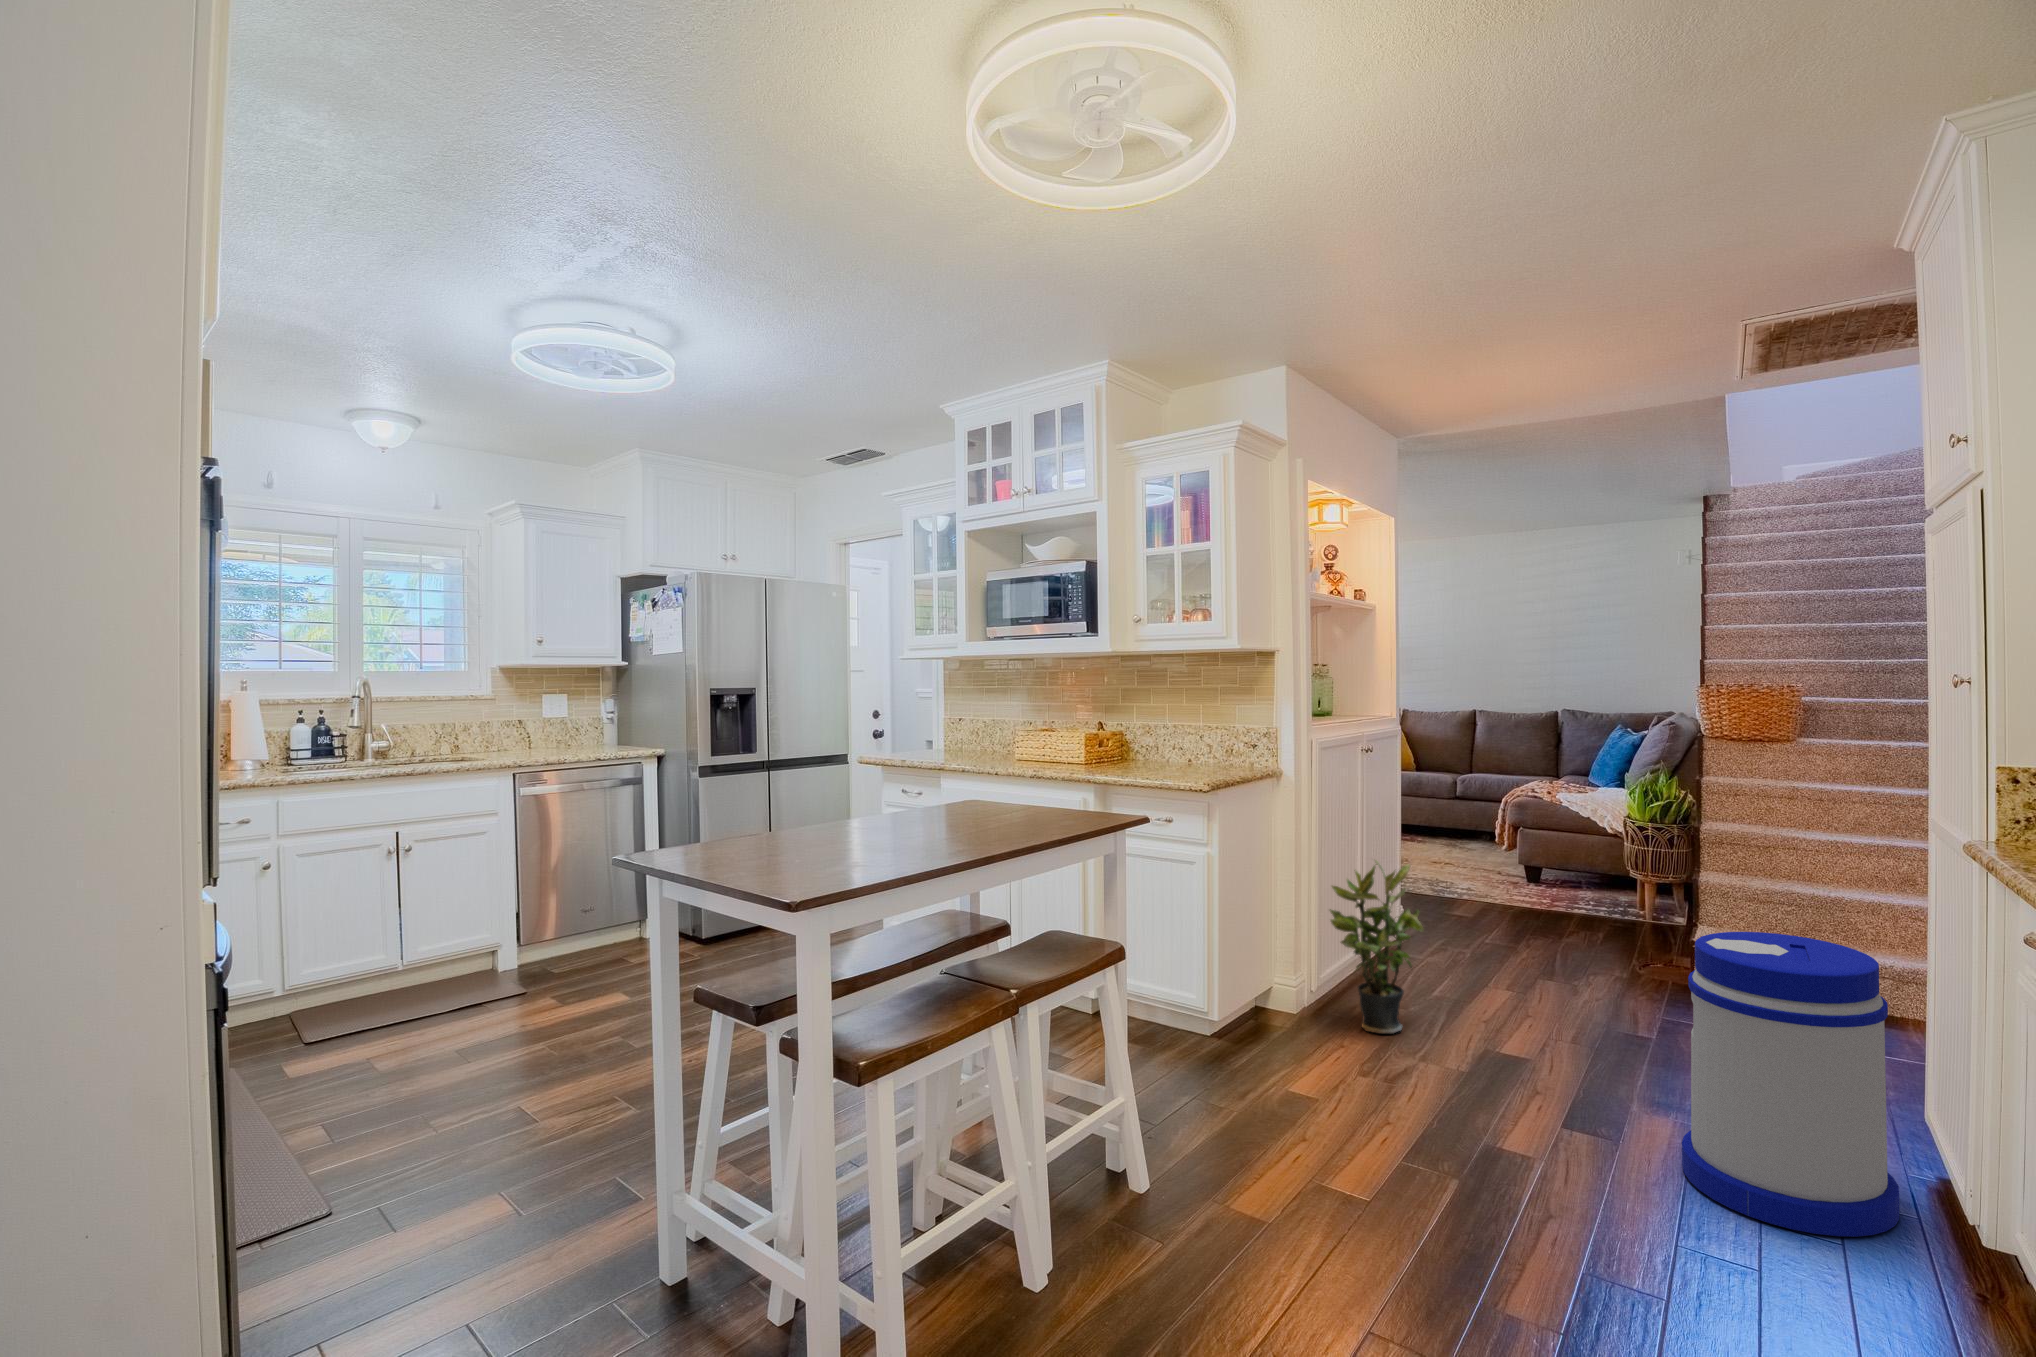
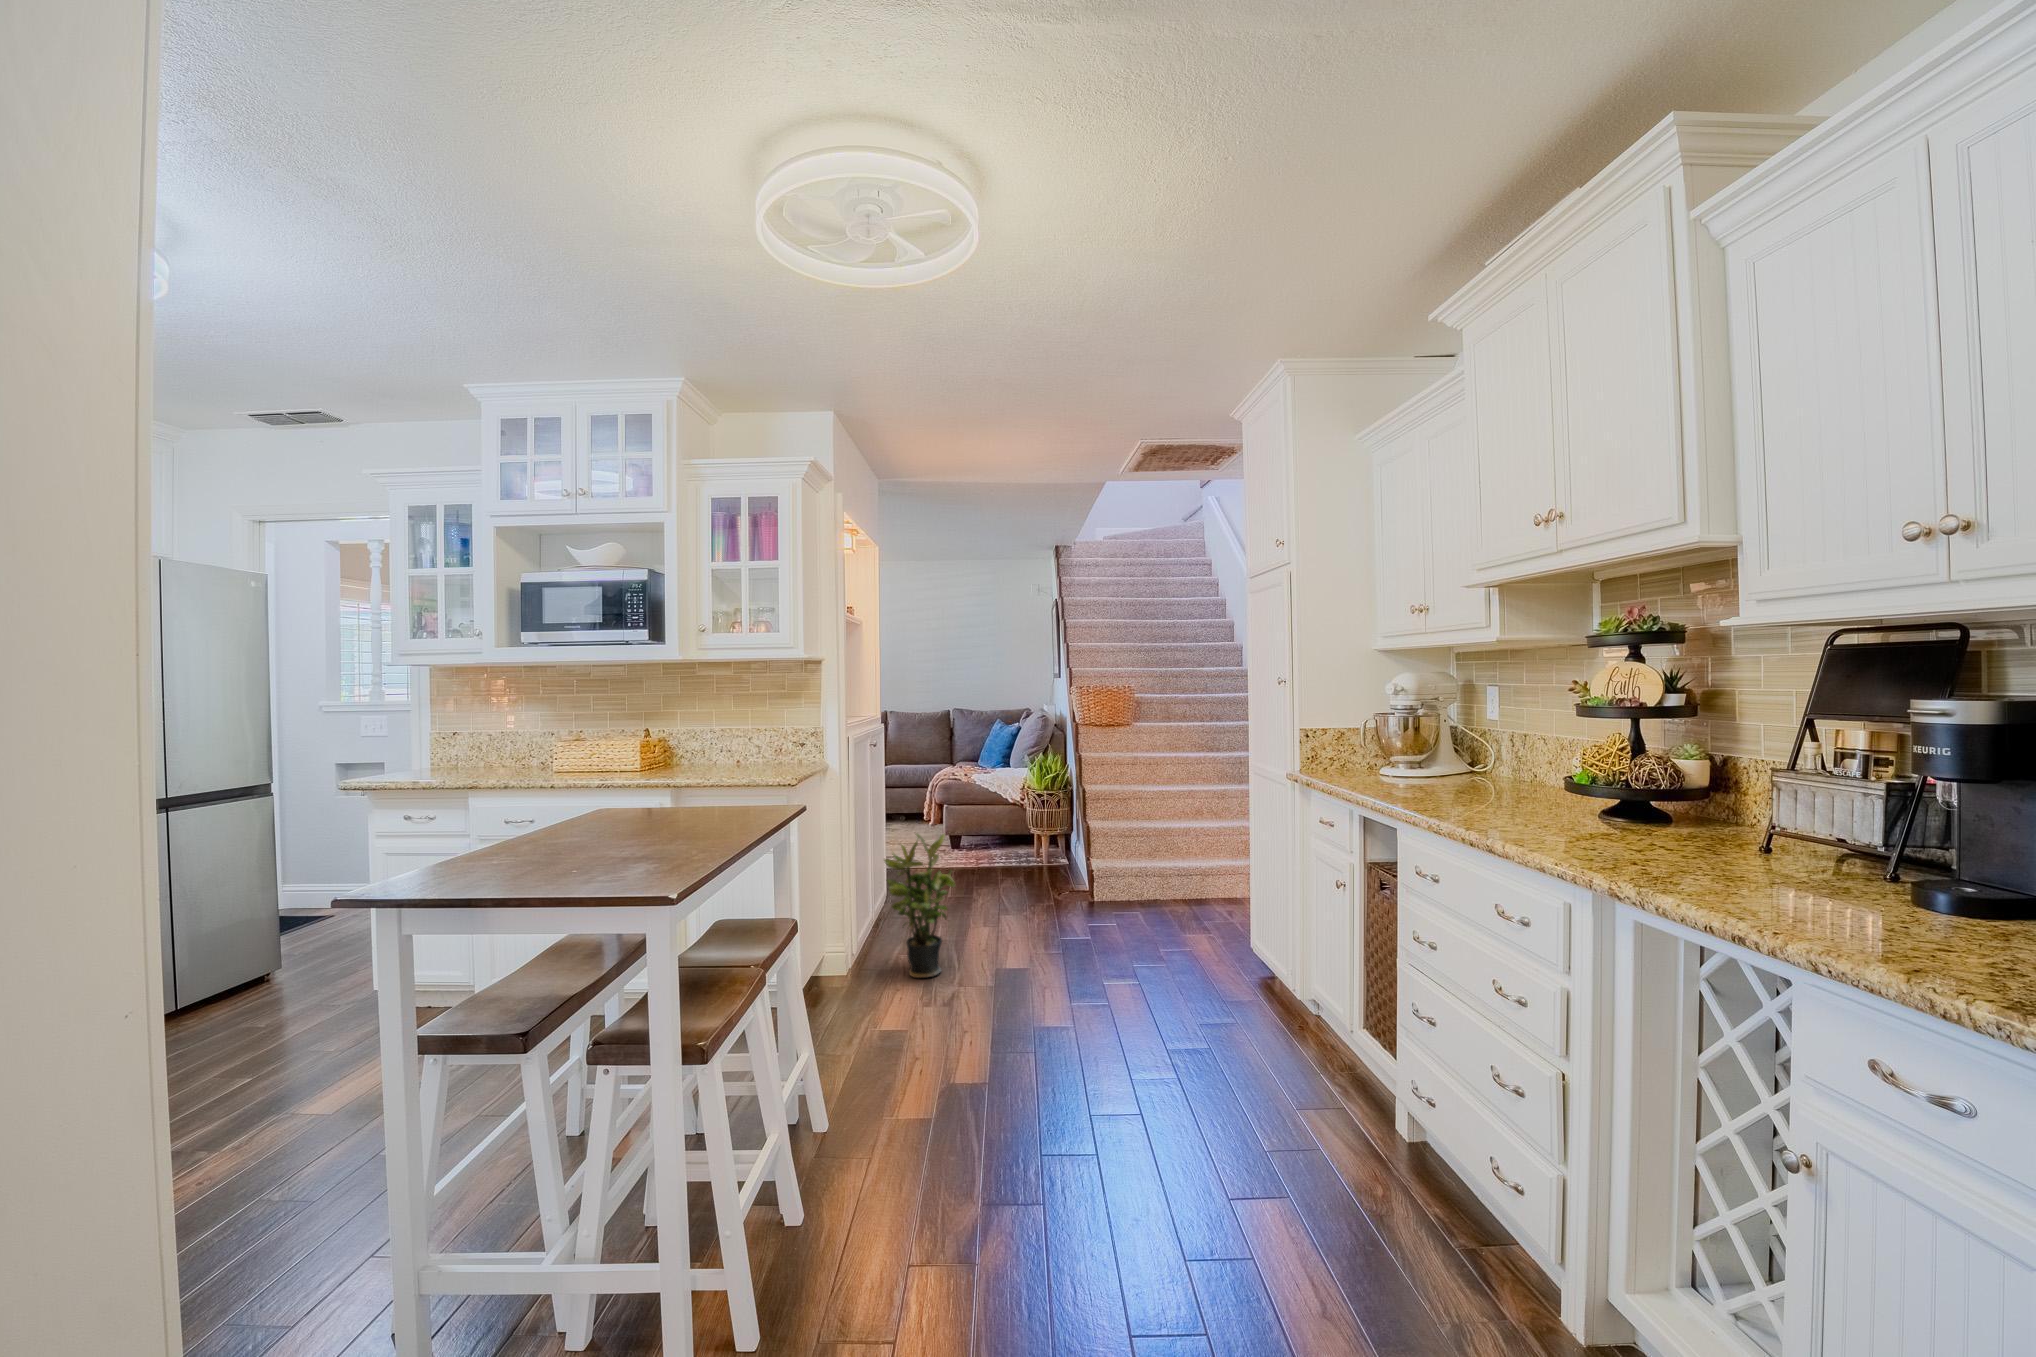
trash can: present [1682,932,1899,1237] -> none [1169,847,1291,1044]

